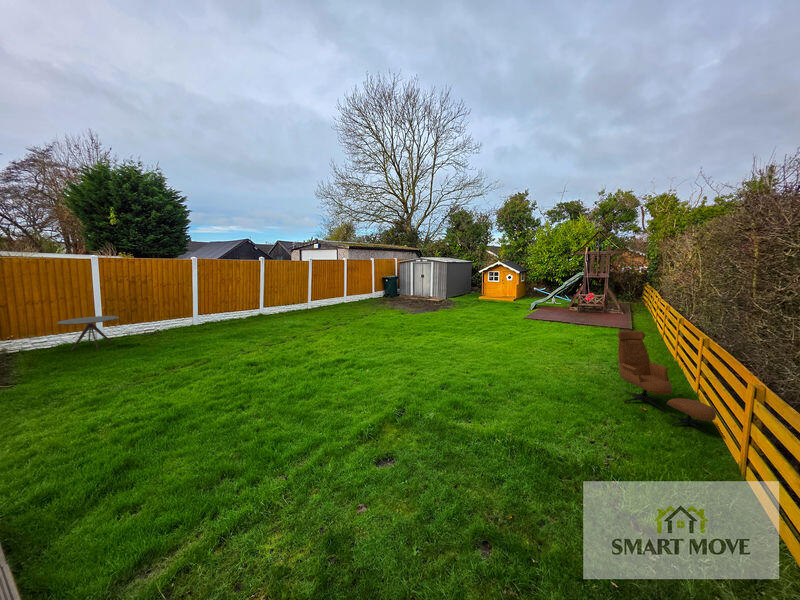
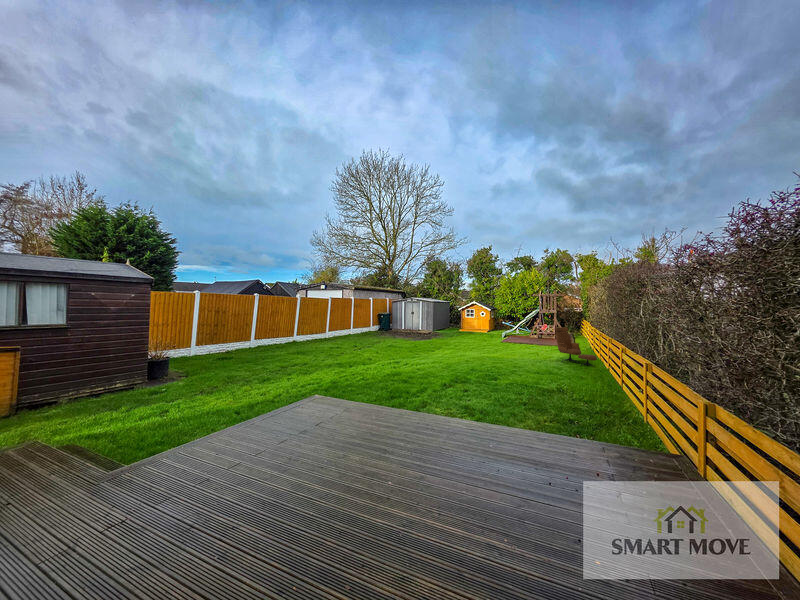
round table: present [57,316,119,351] -> none [189,330,225,353]

